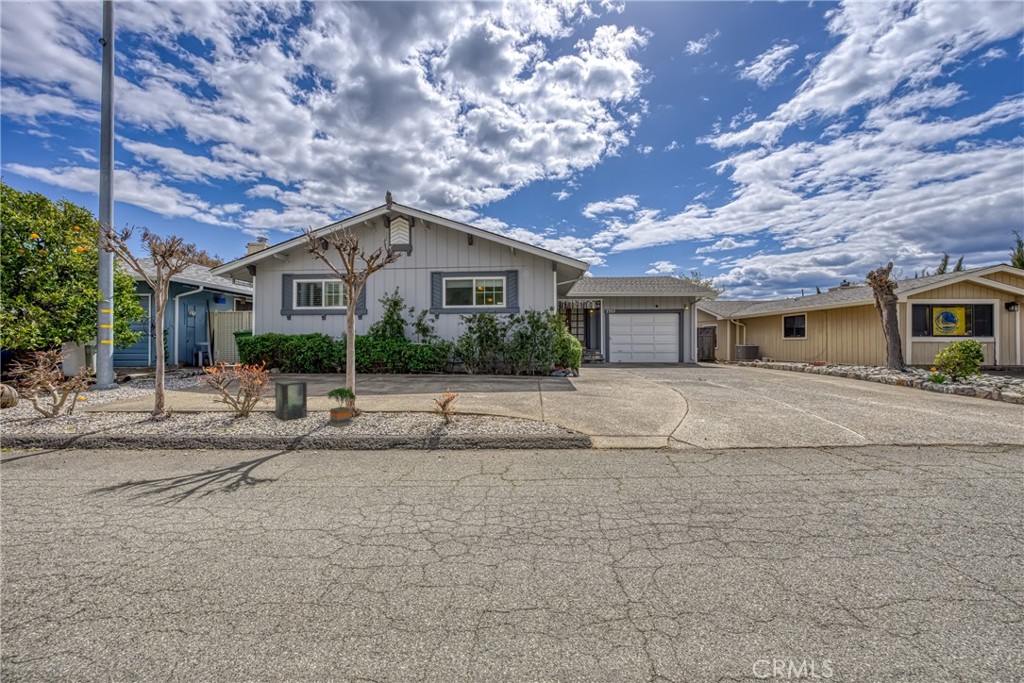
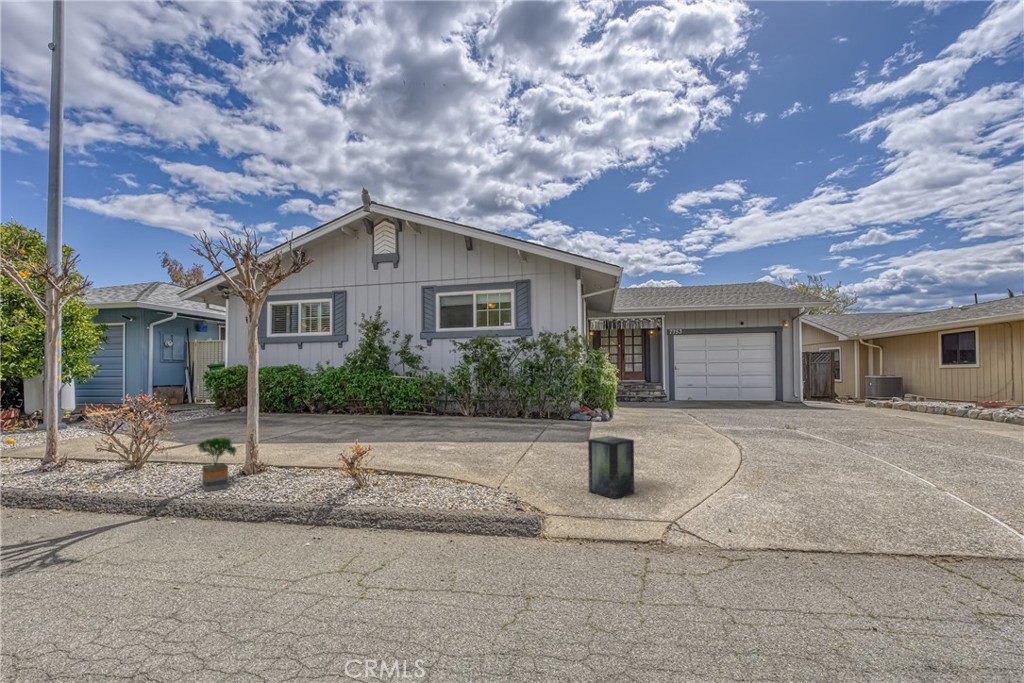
storage box: present [275,380,307,421] -> present [588,436,634,499]

